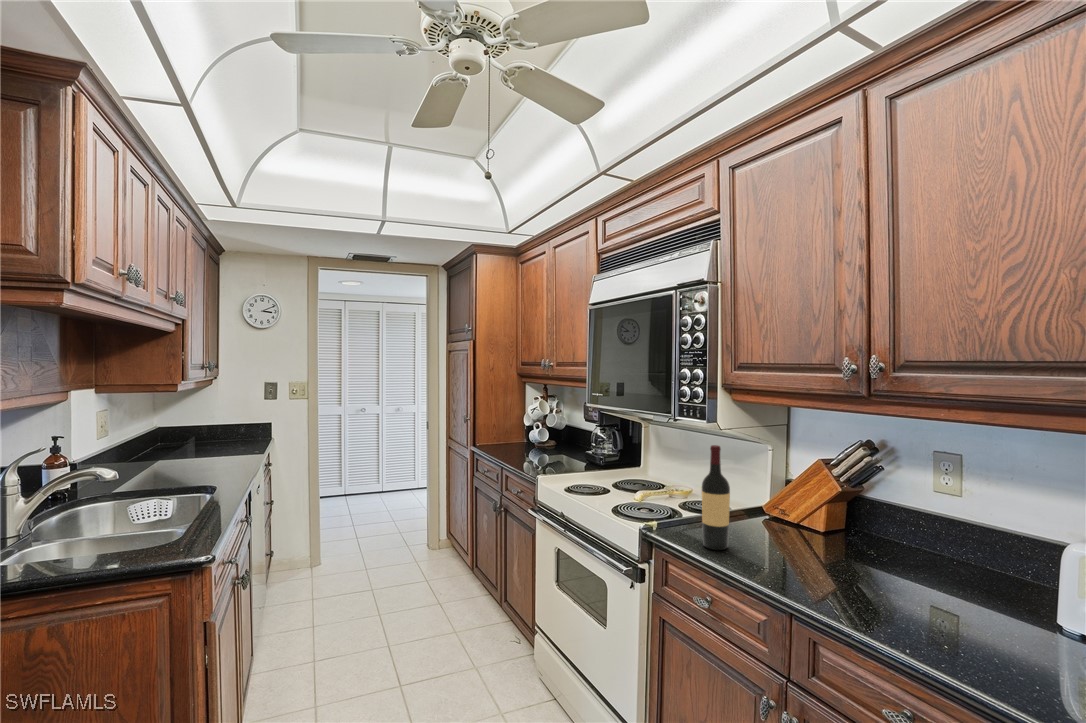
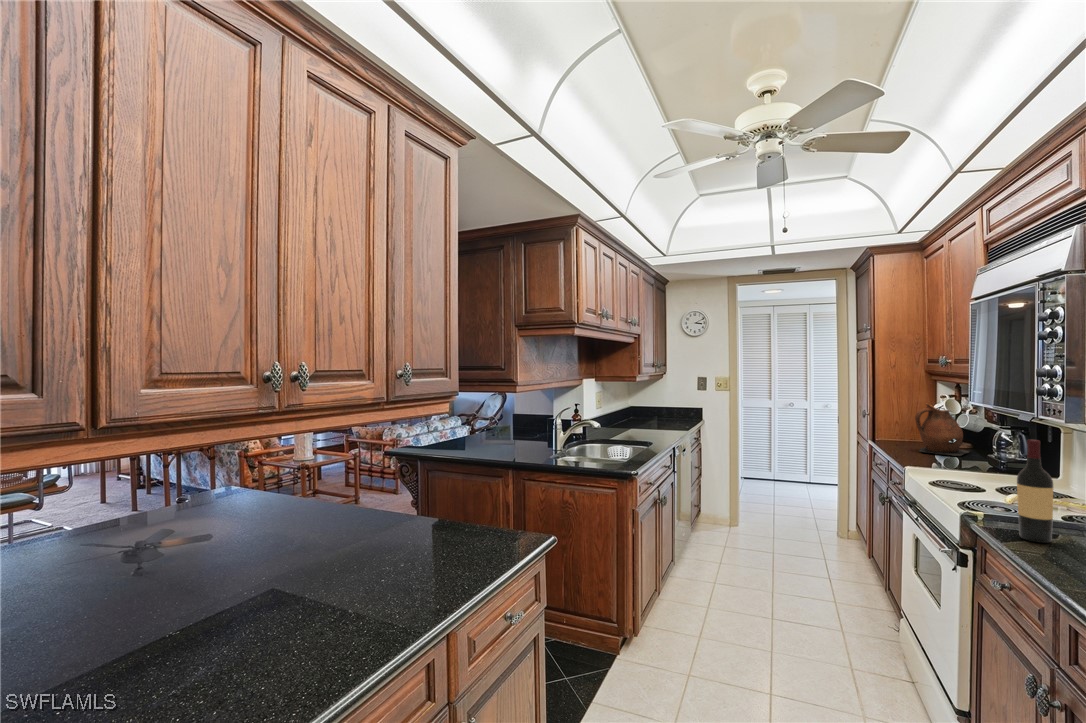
ceramic pitcher: none [522,406,560,456] -> present [915,404,969,456]

